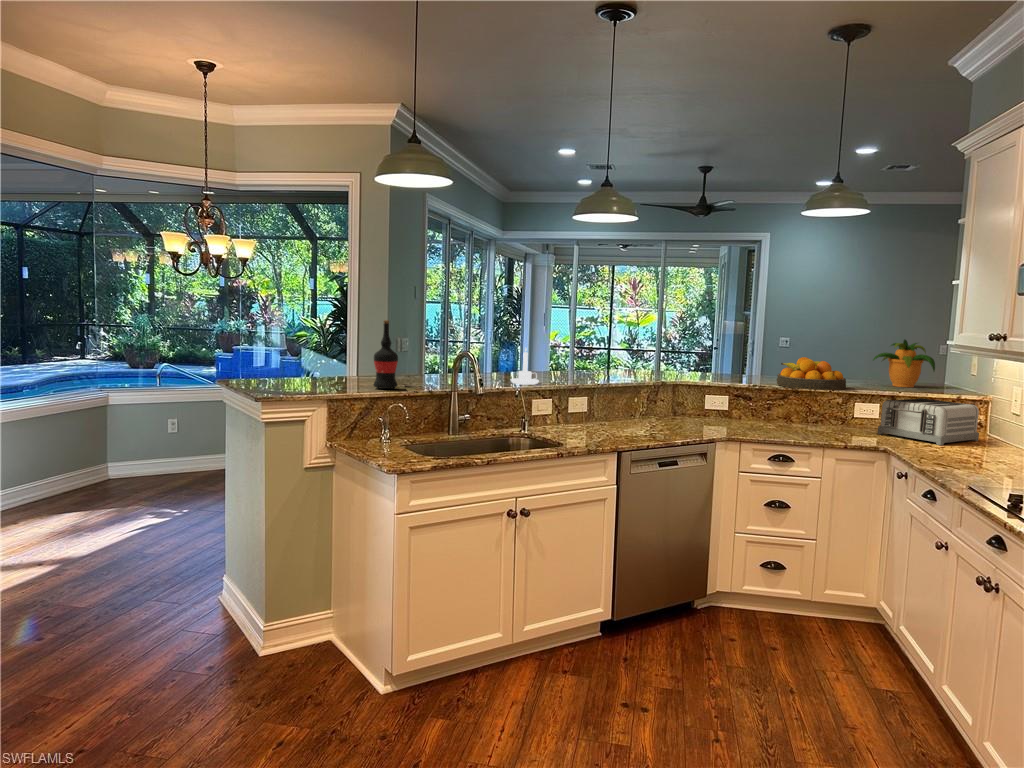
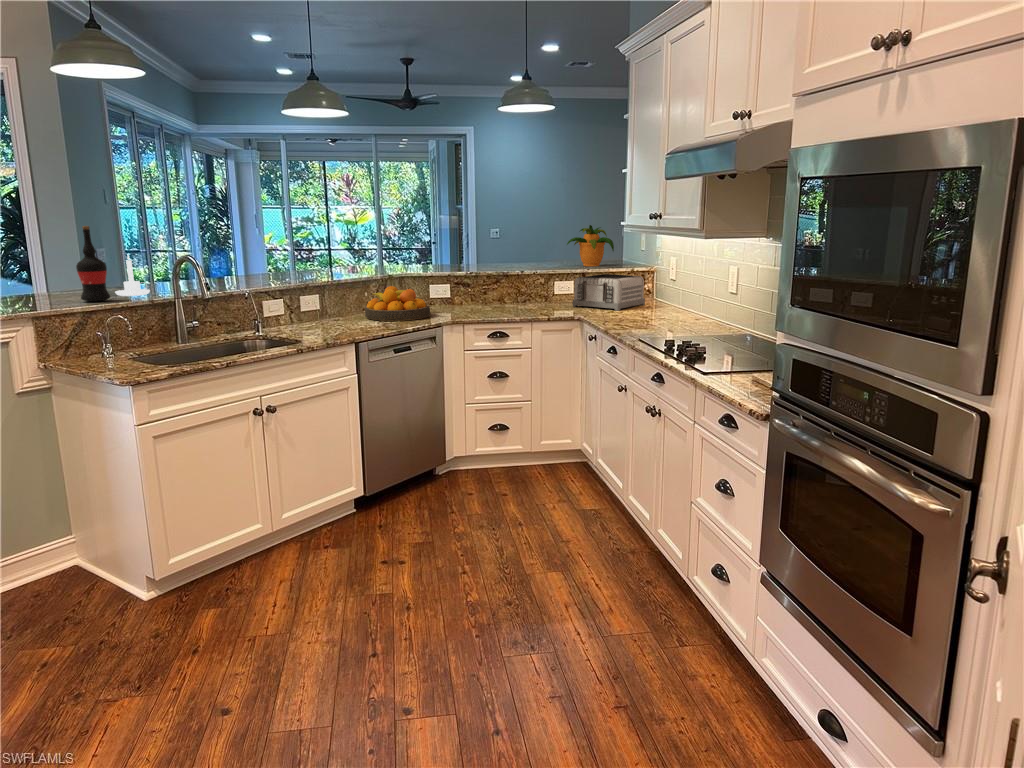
candle holder: present [511,348,539,385] -> present [115,255,150,296]
fruit bowl: present [777,357,846,390] -> present [365,286,430,321]

